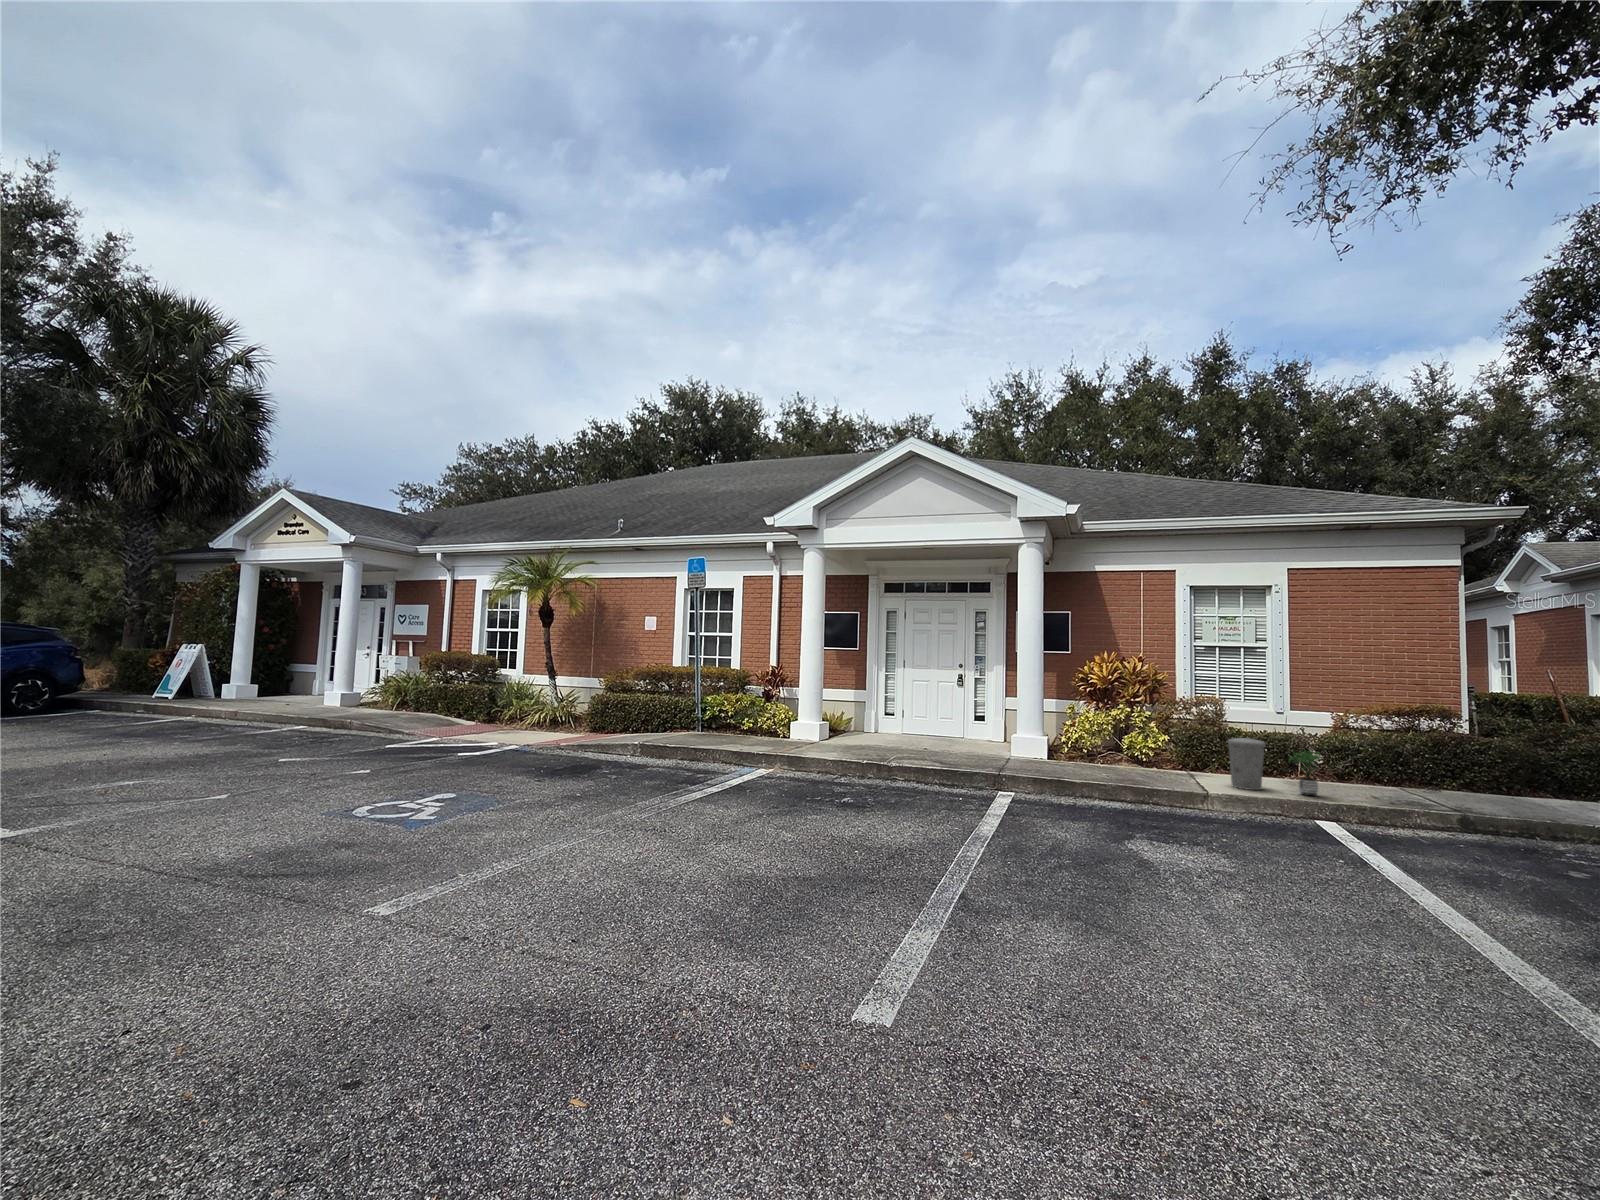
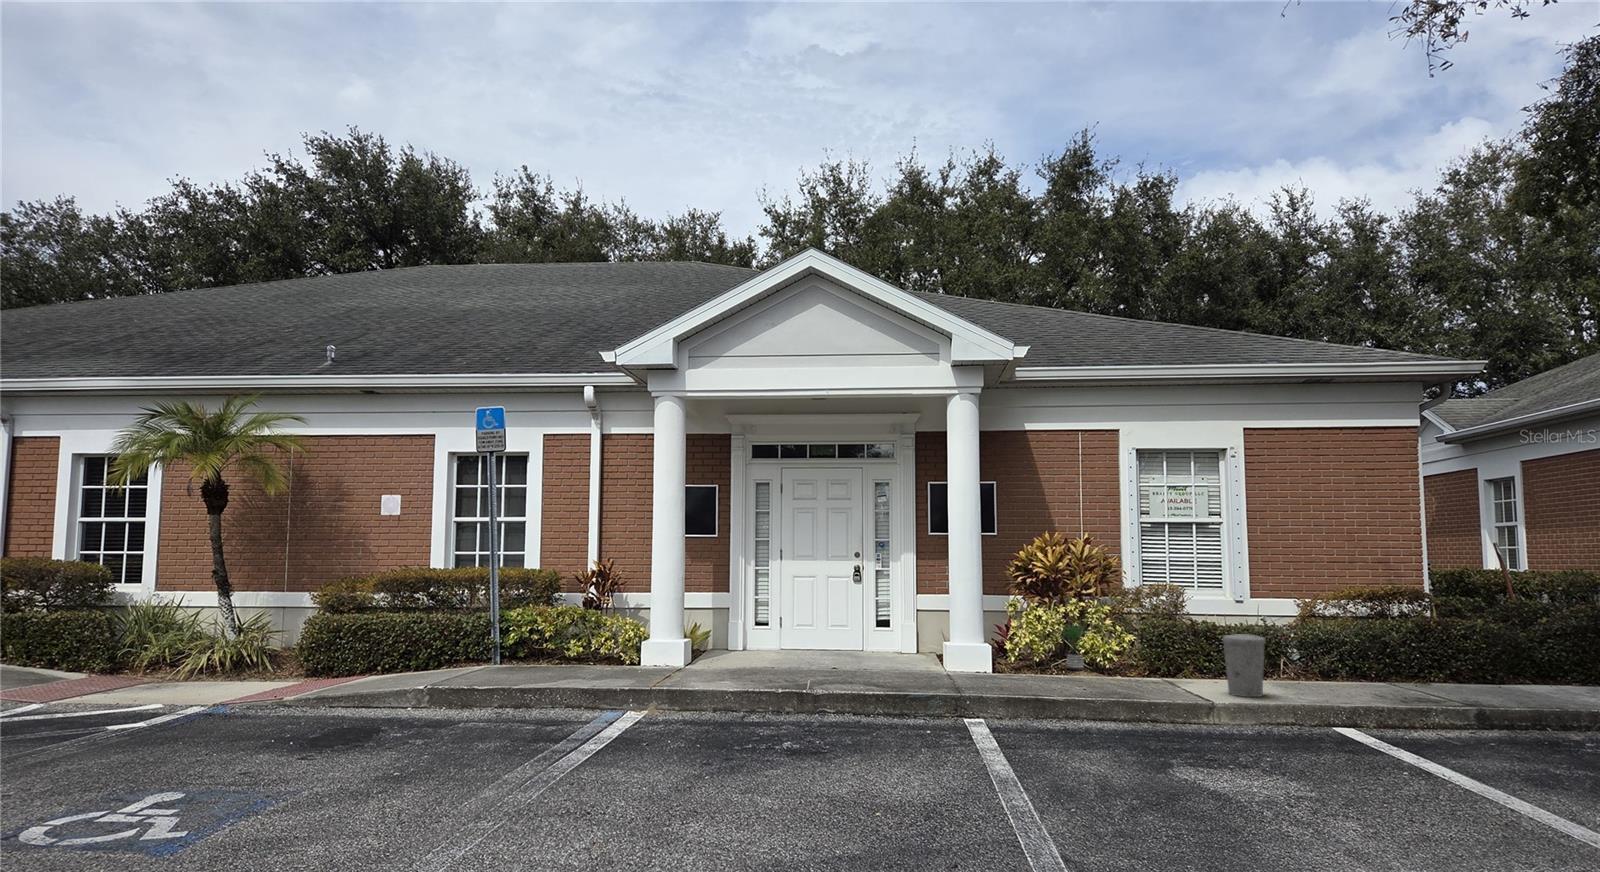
potted plant: present [1290,751,1319,796] -> present [1059,625,1084,671]

